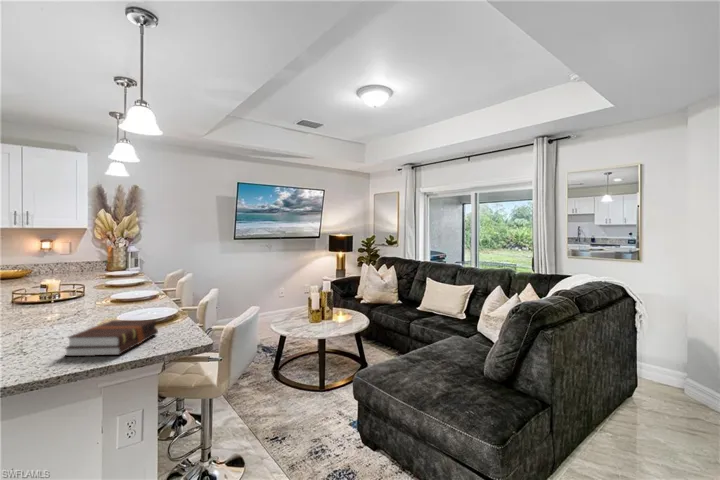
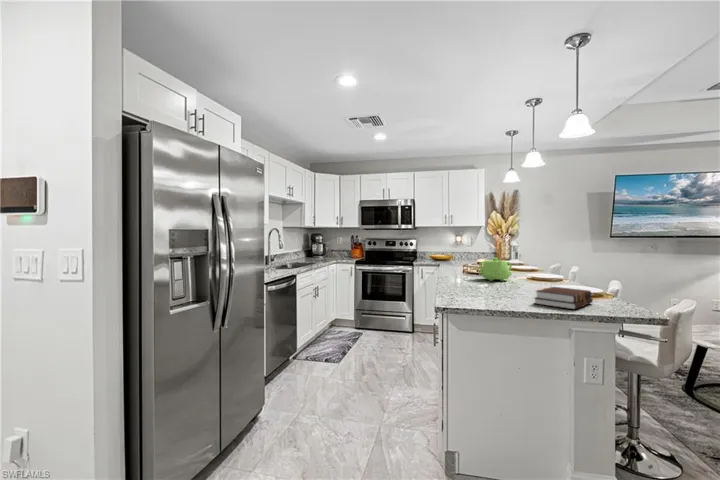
teapot: none [25,279,85,314] -> present [479,258,512,281]

